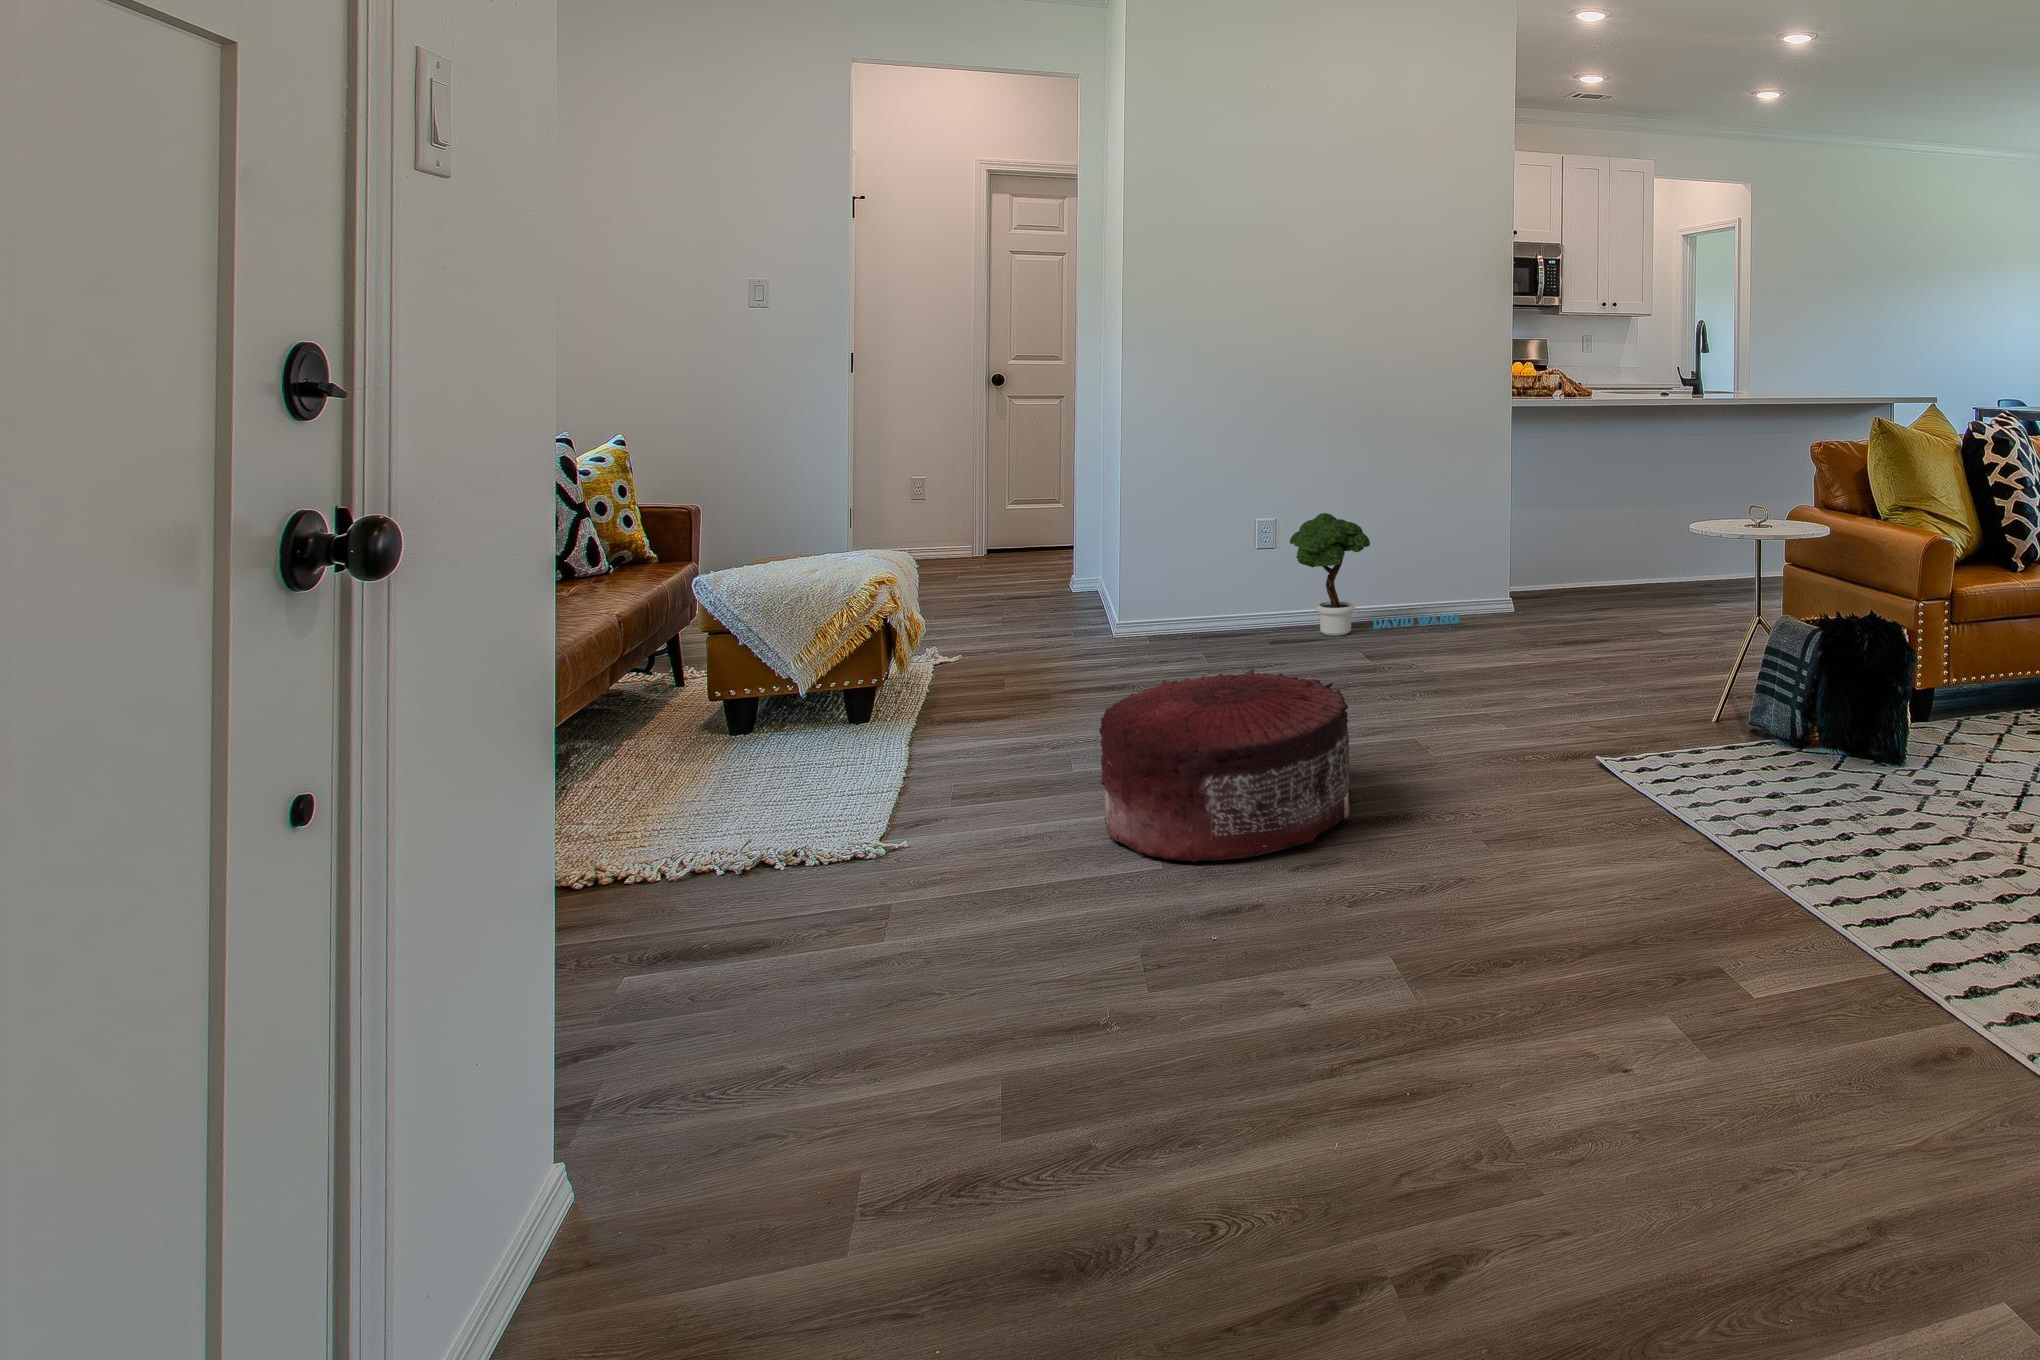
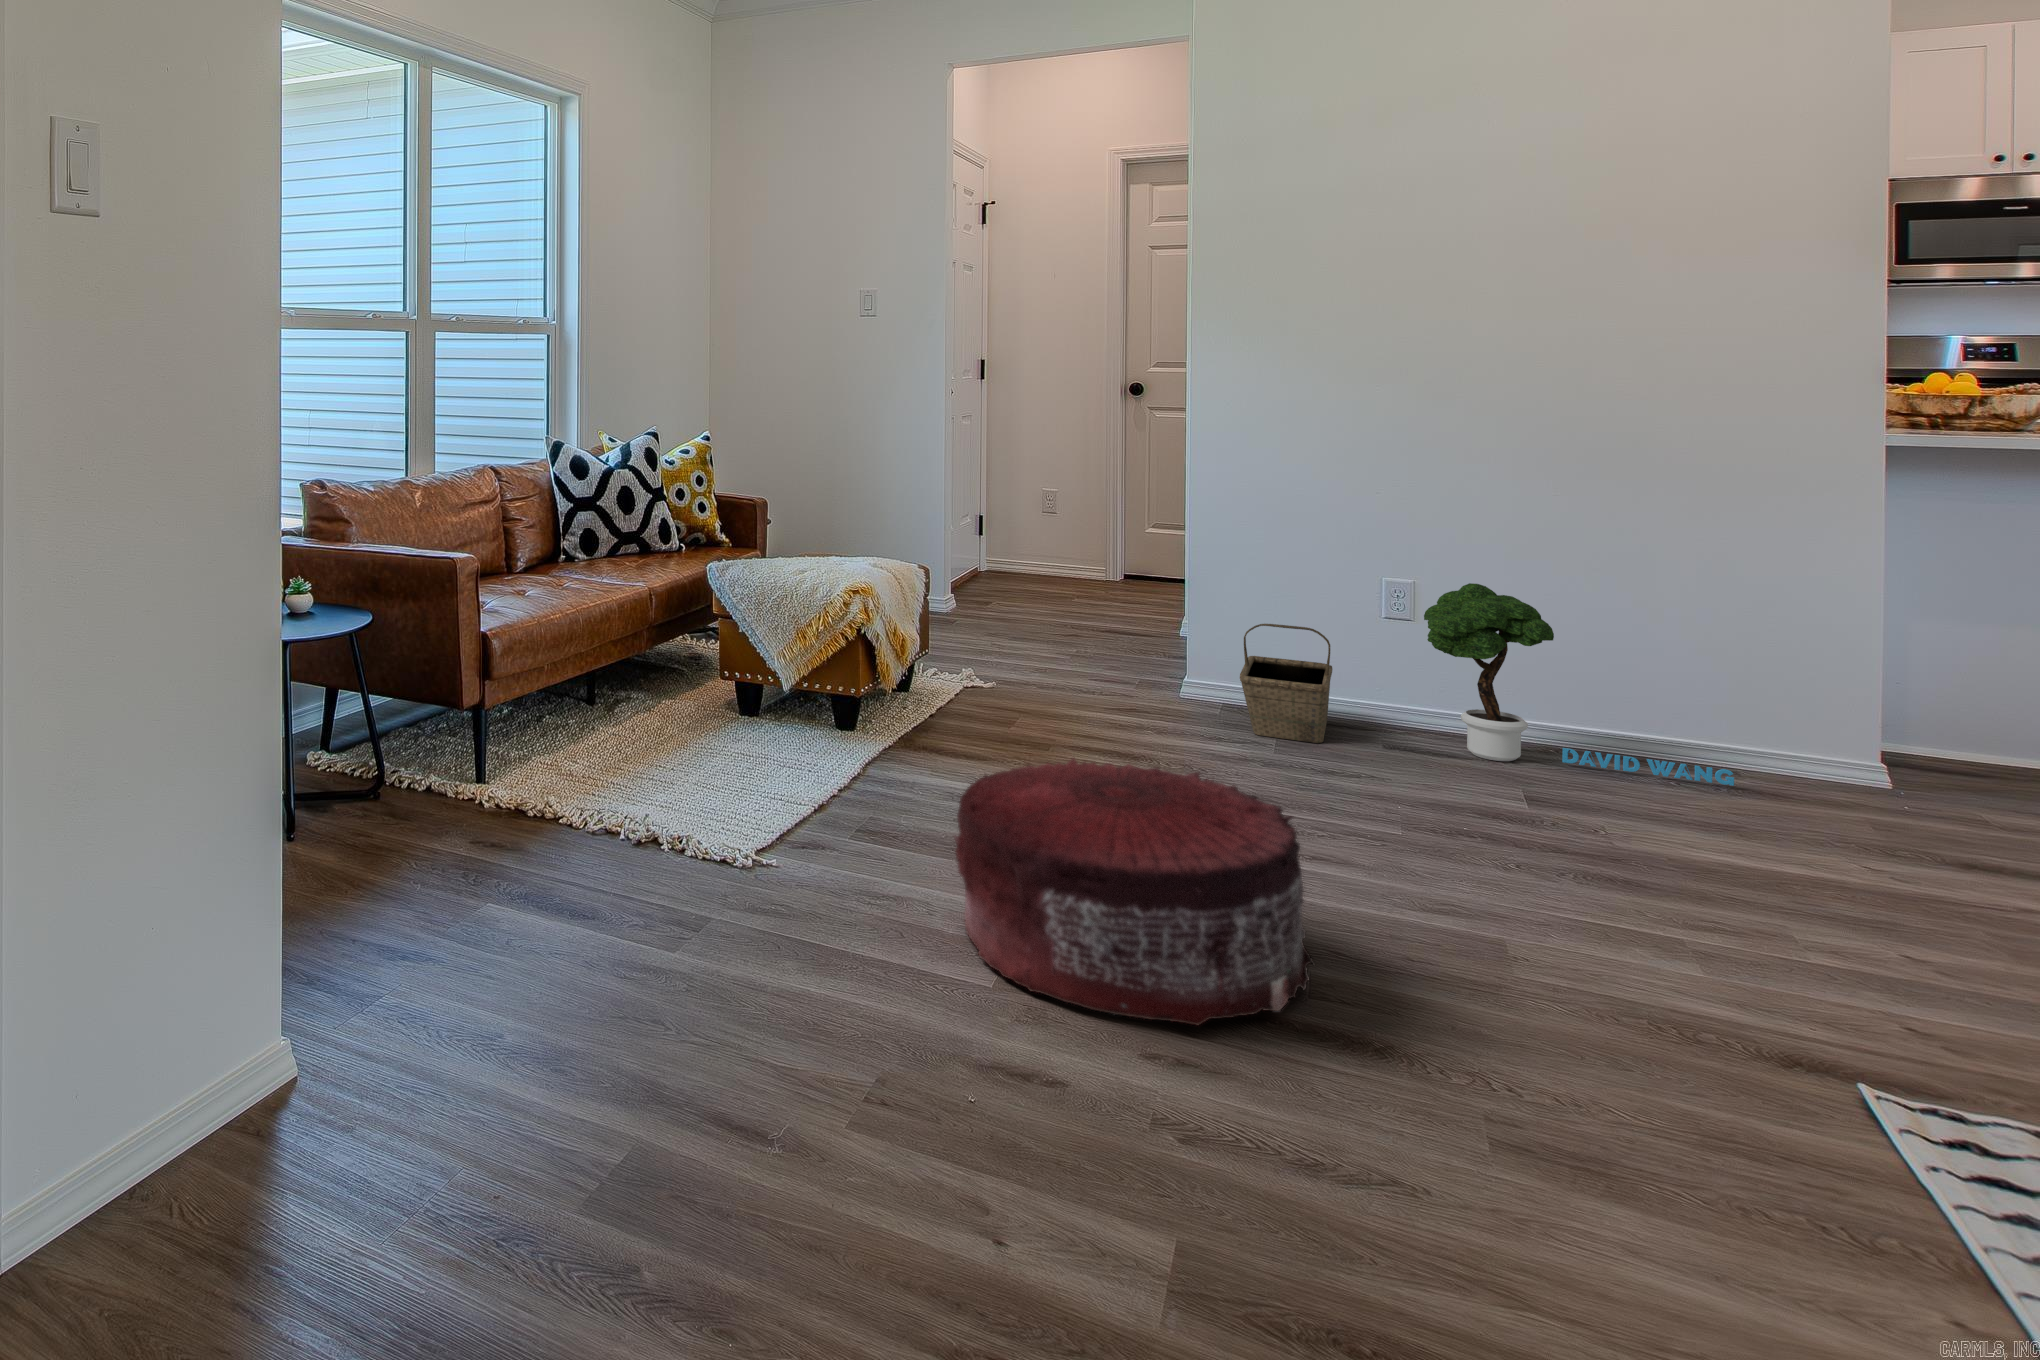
basket: none [1171,561,1239,651] -> present [1240,624,1332,743]

